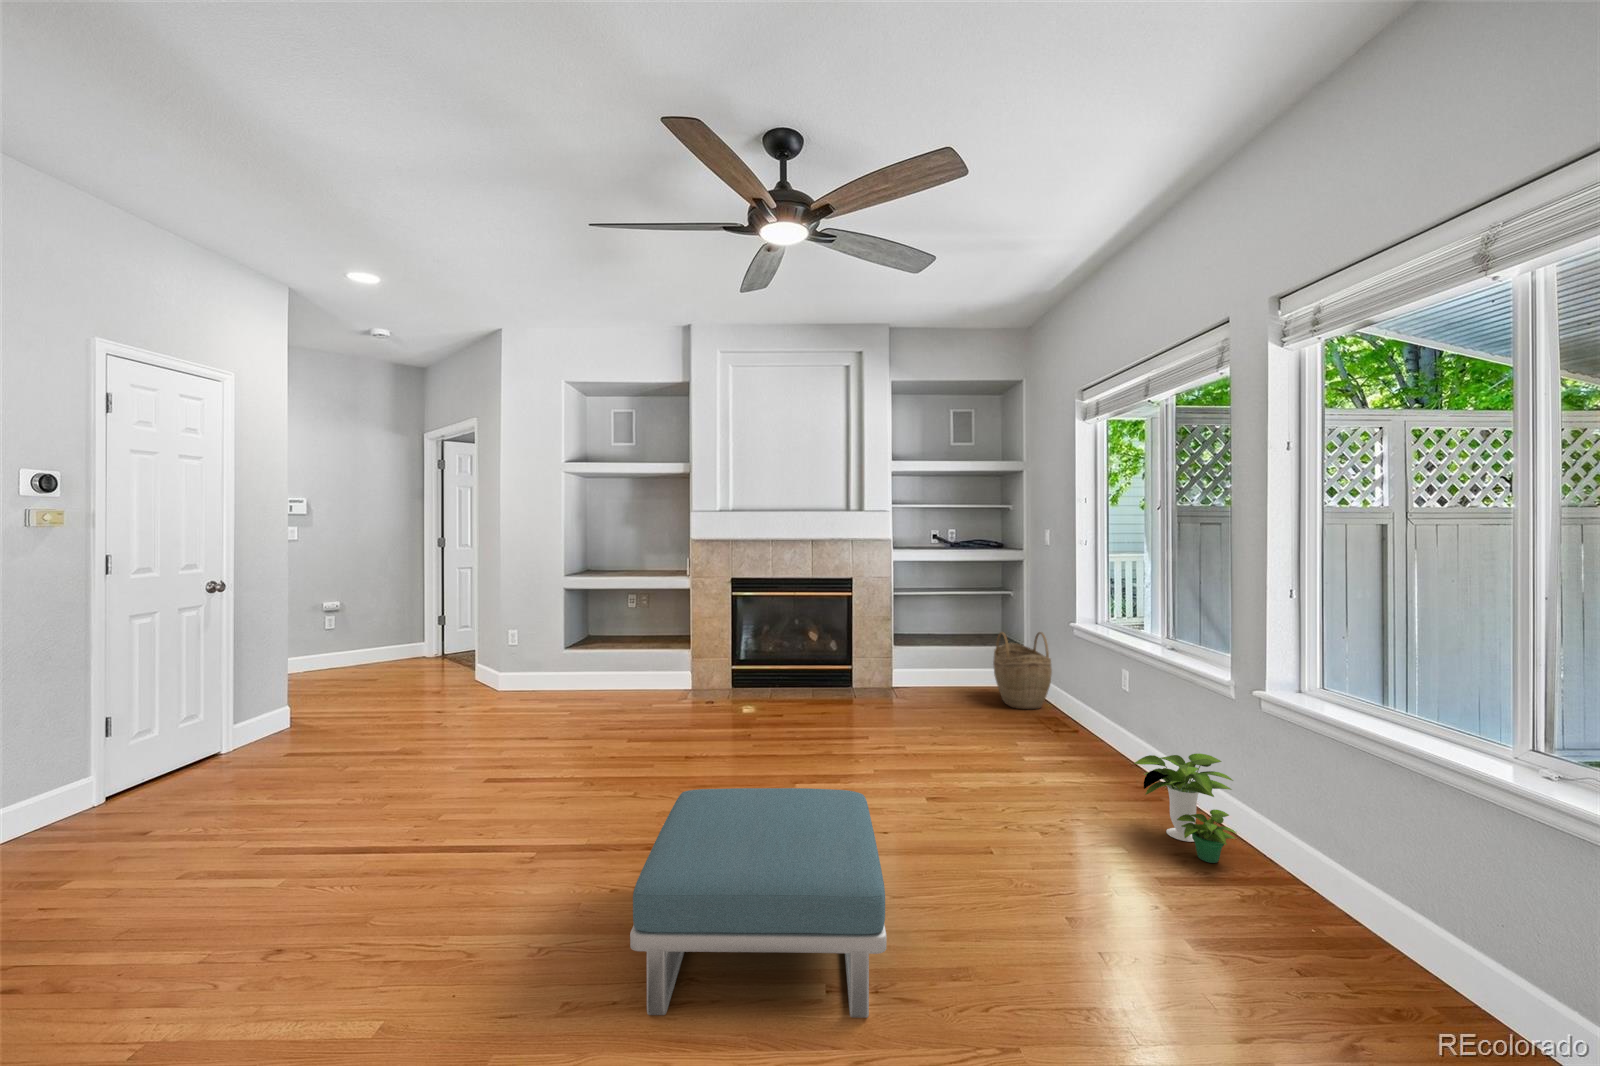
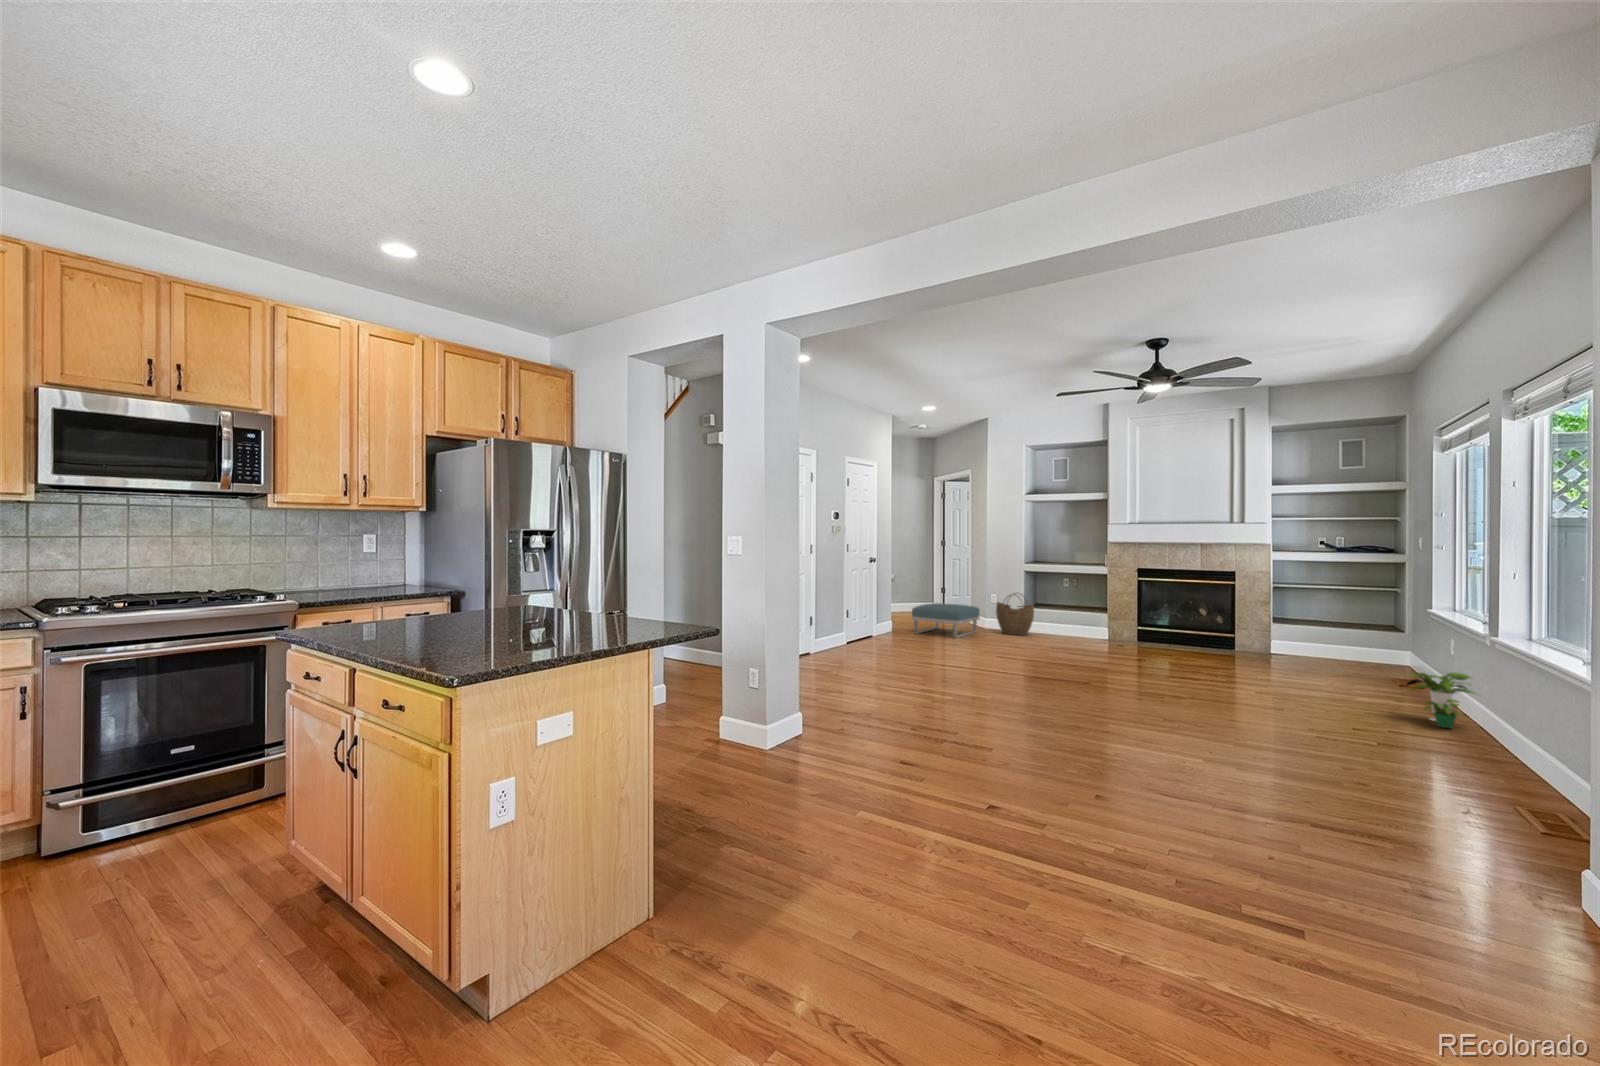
woven basket: present [993,632,1052,709] -> present [996,593,1034,635]
footstool: present [630,788,887,1018] -> present [911,603,980,638]

